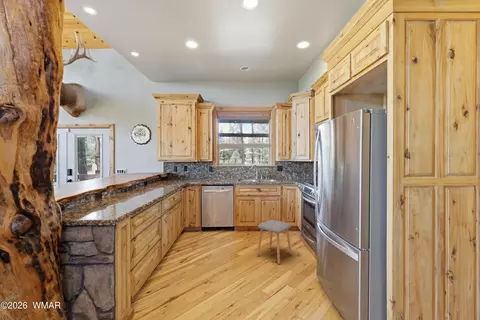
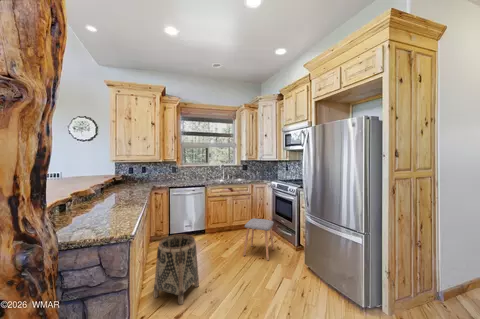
basket: none [161,227,201,289] -> present [154,234,199,304]

